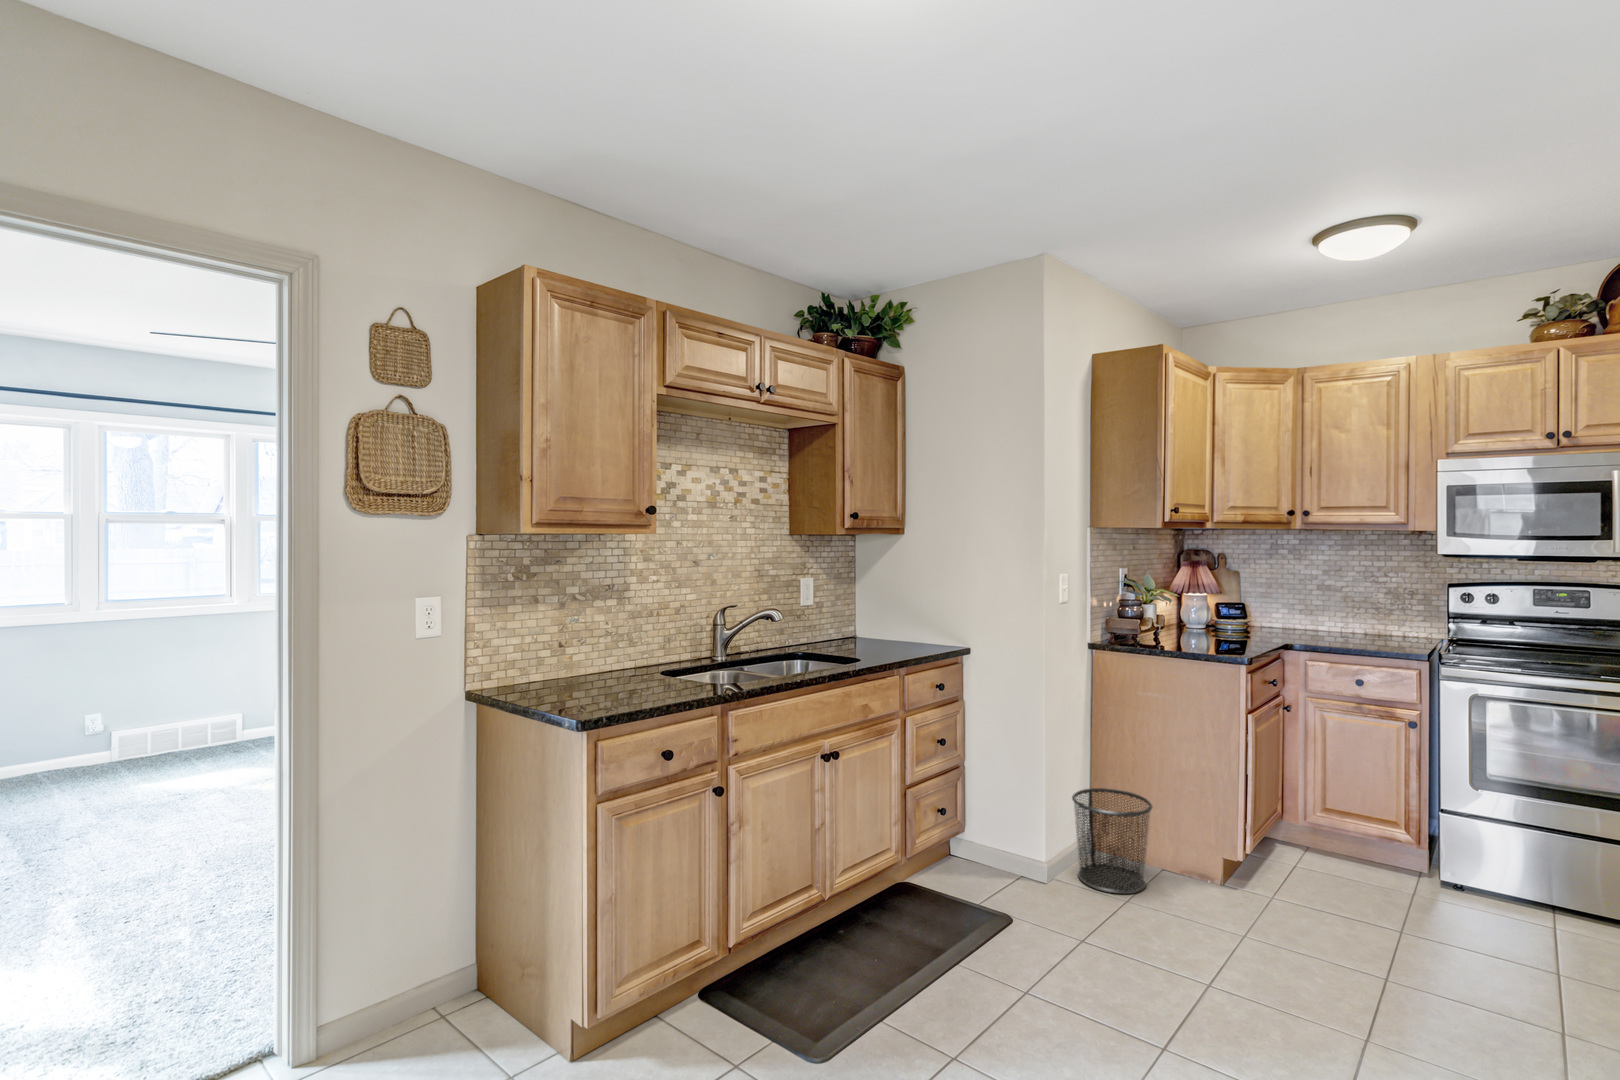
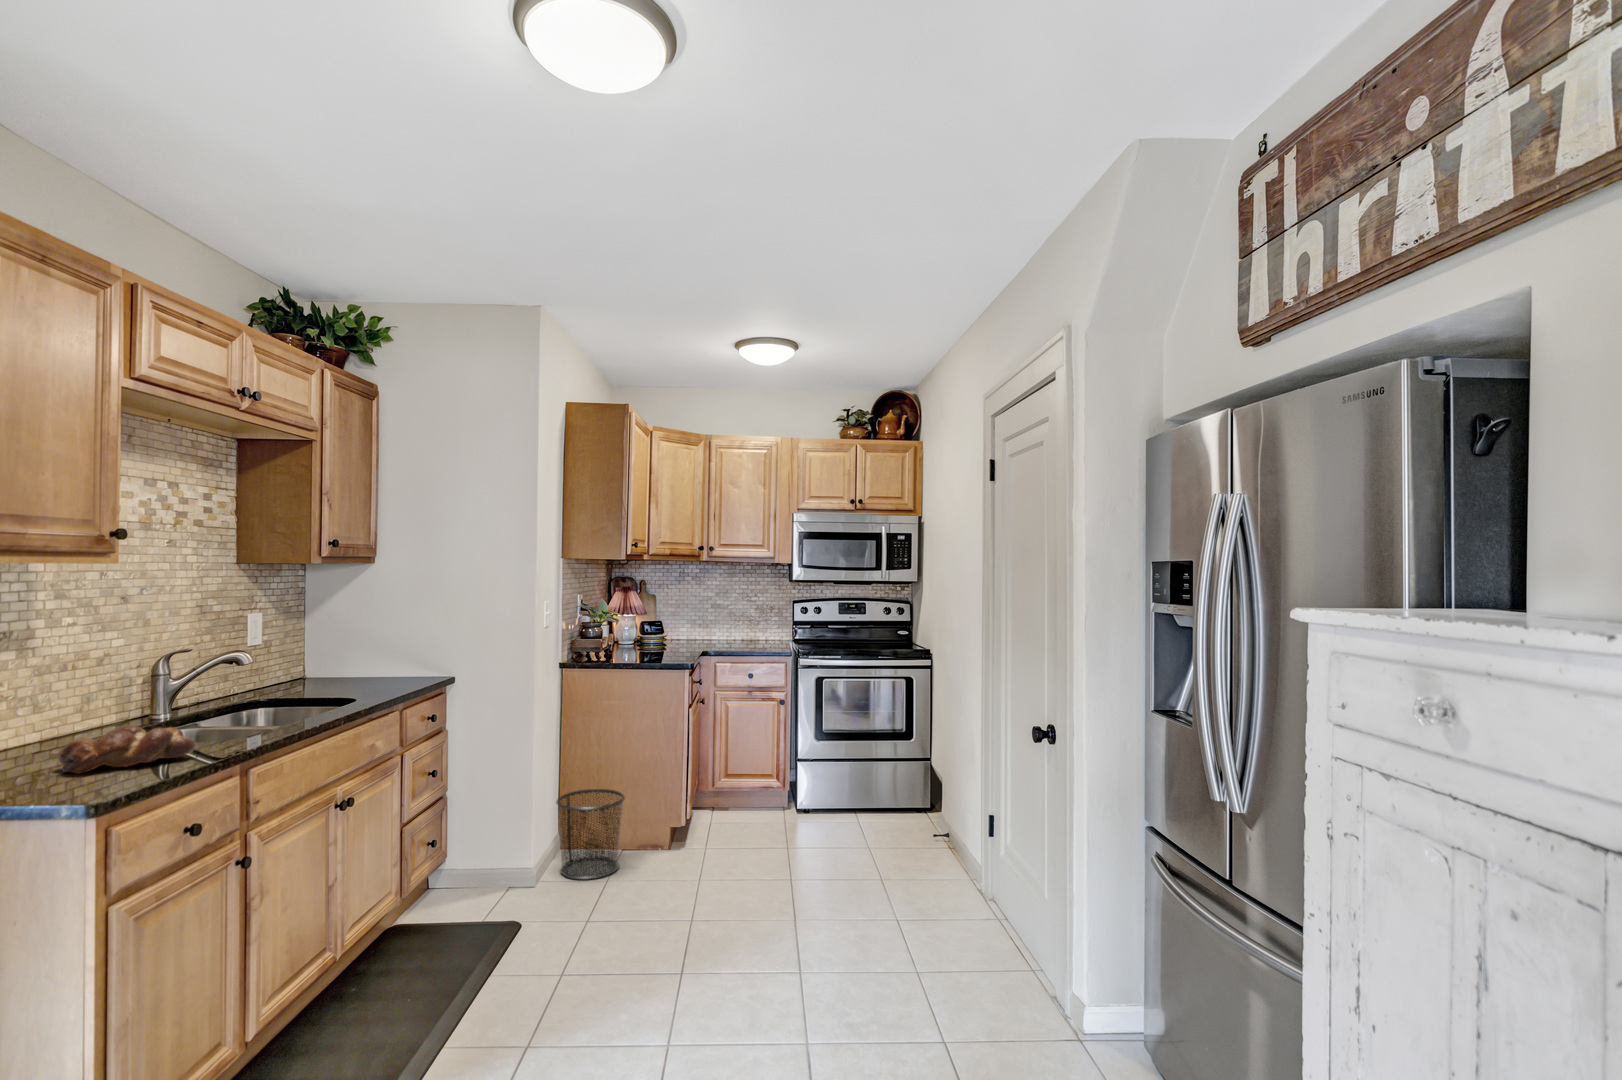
bread loaf: none [609,662,693,695] -> present [58,725,196,774]

